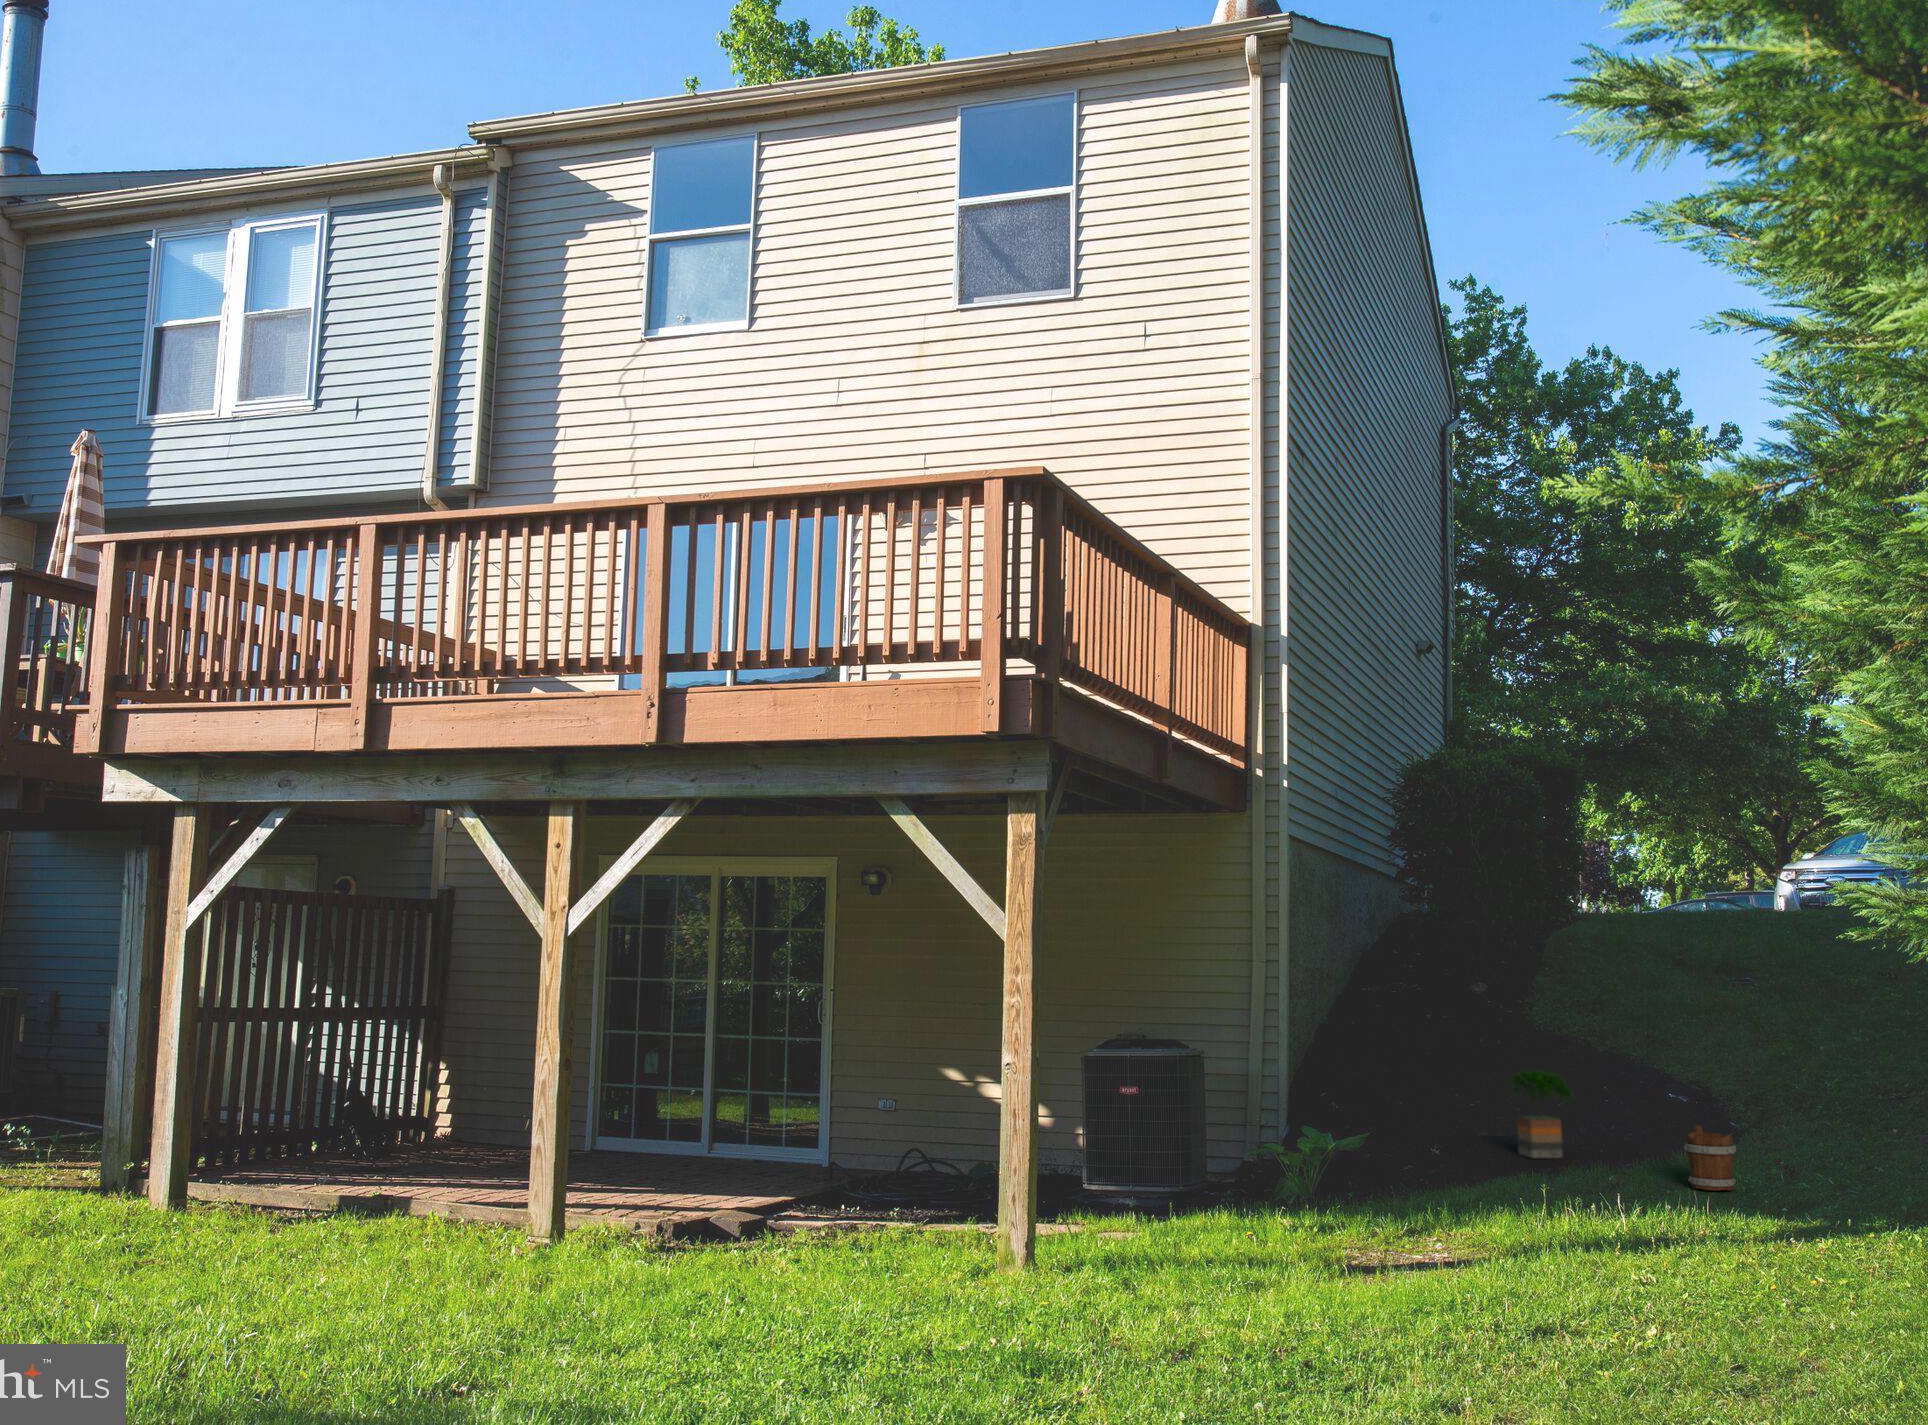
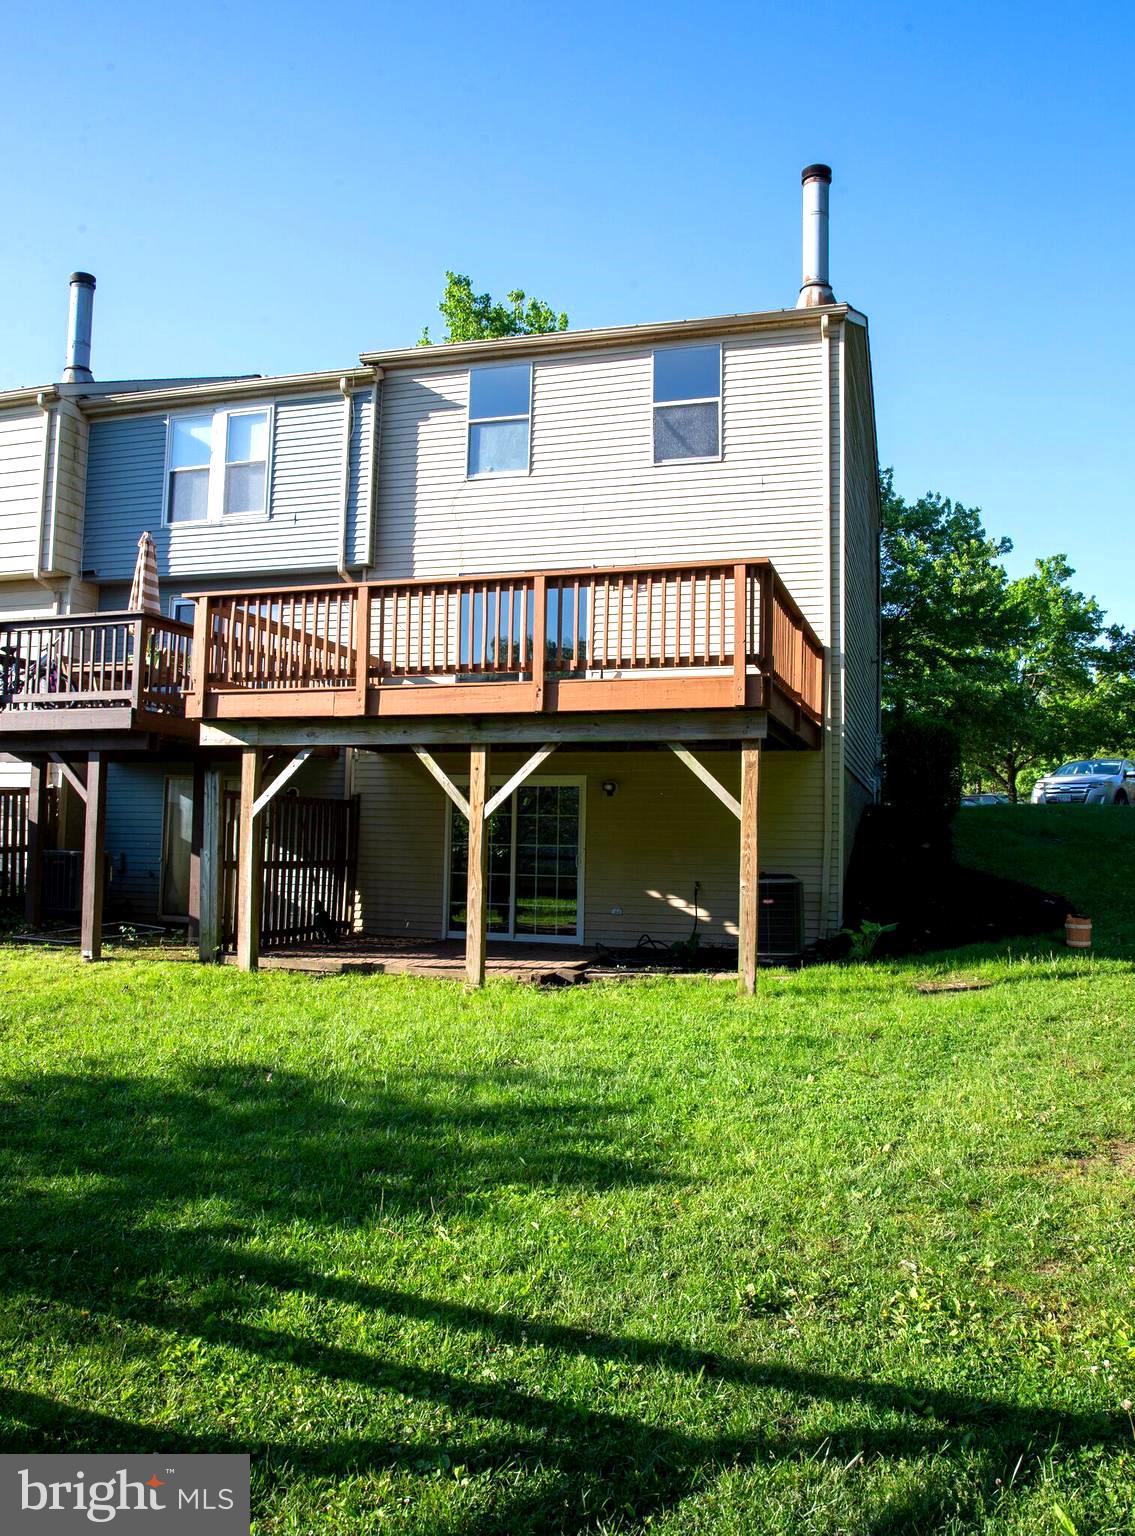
potted tree: present [1511,1070,1572,1158] -> none [961,886,998,933]

